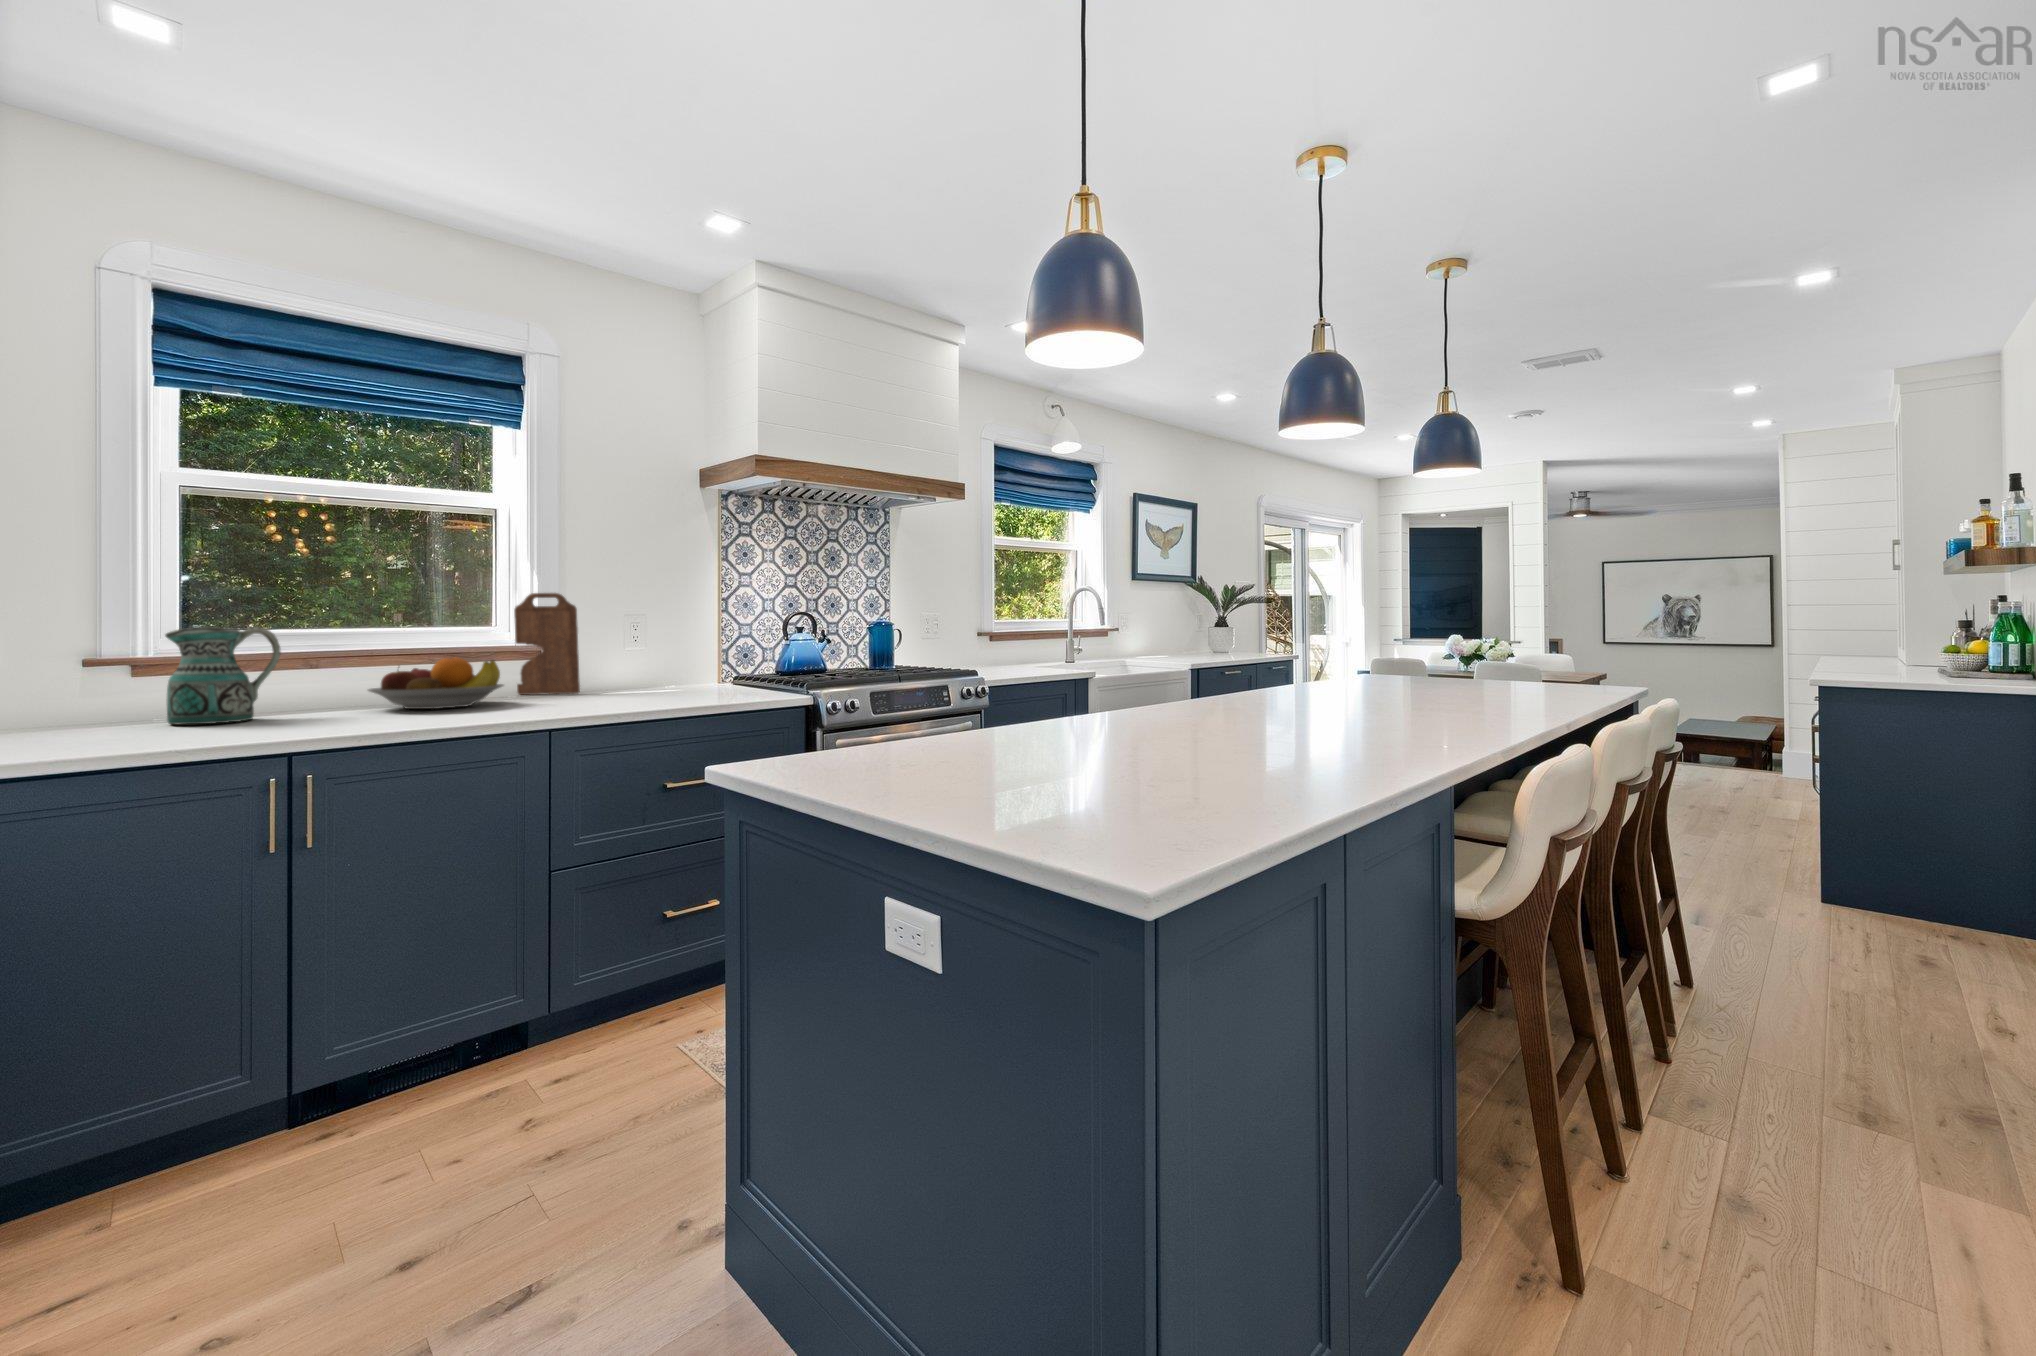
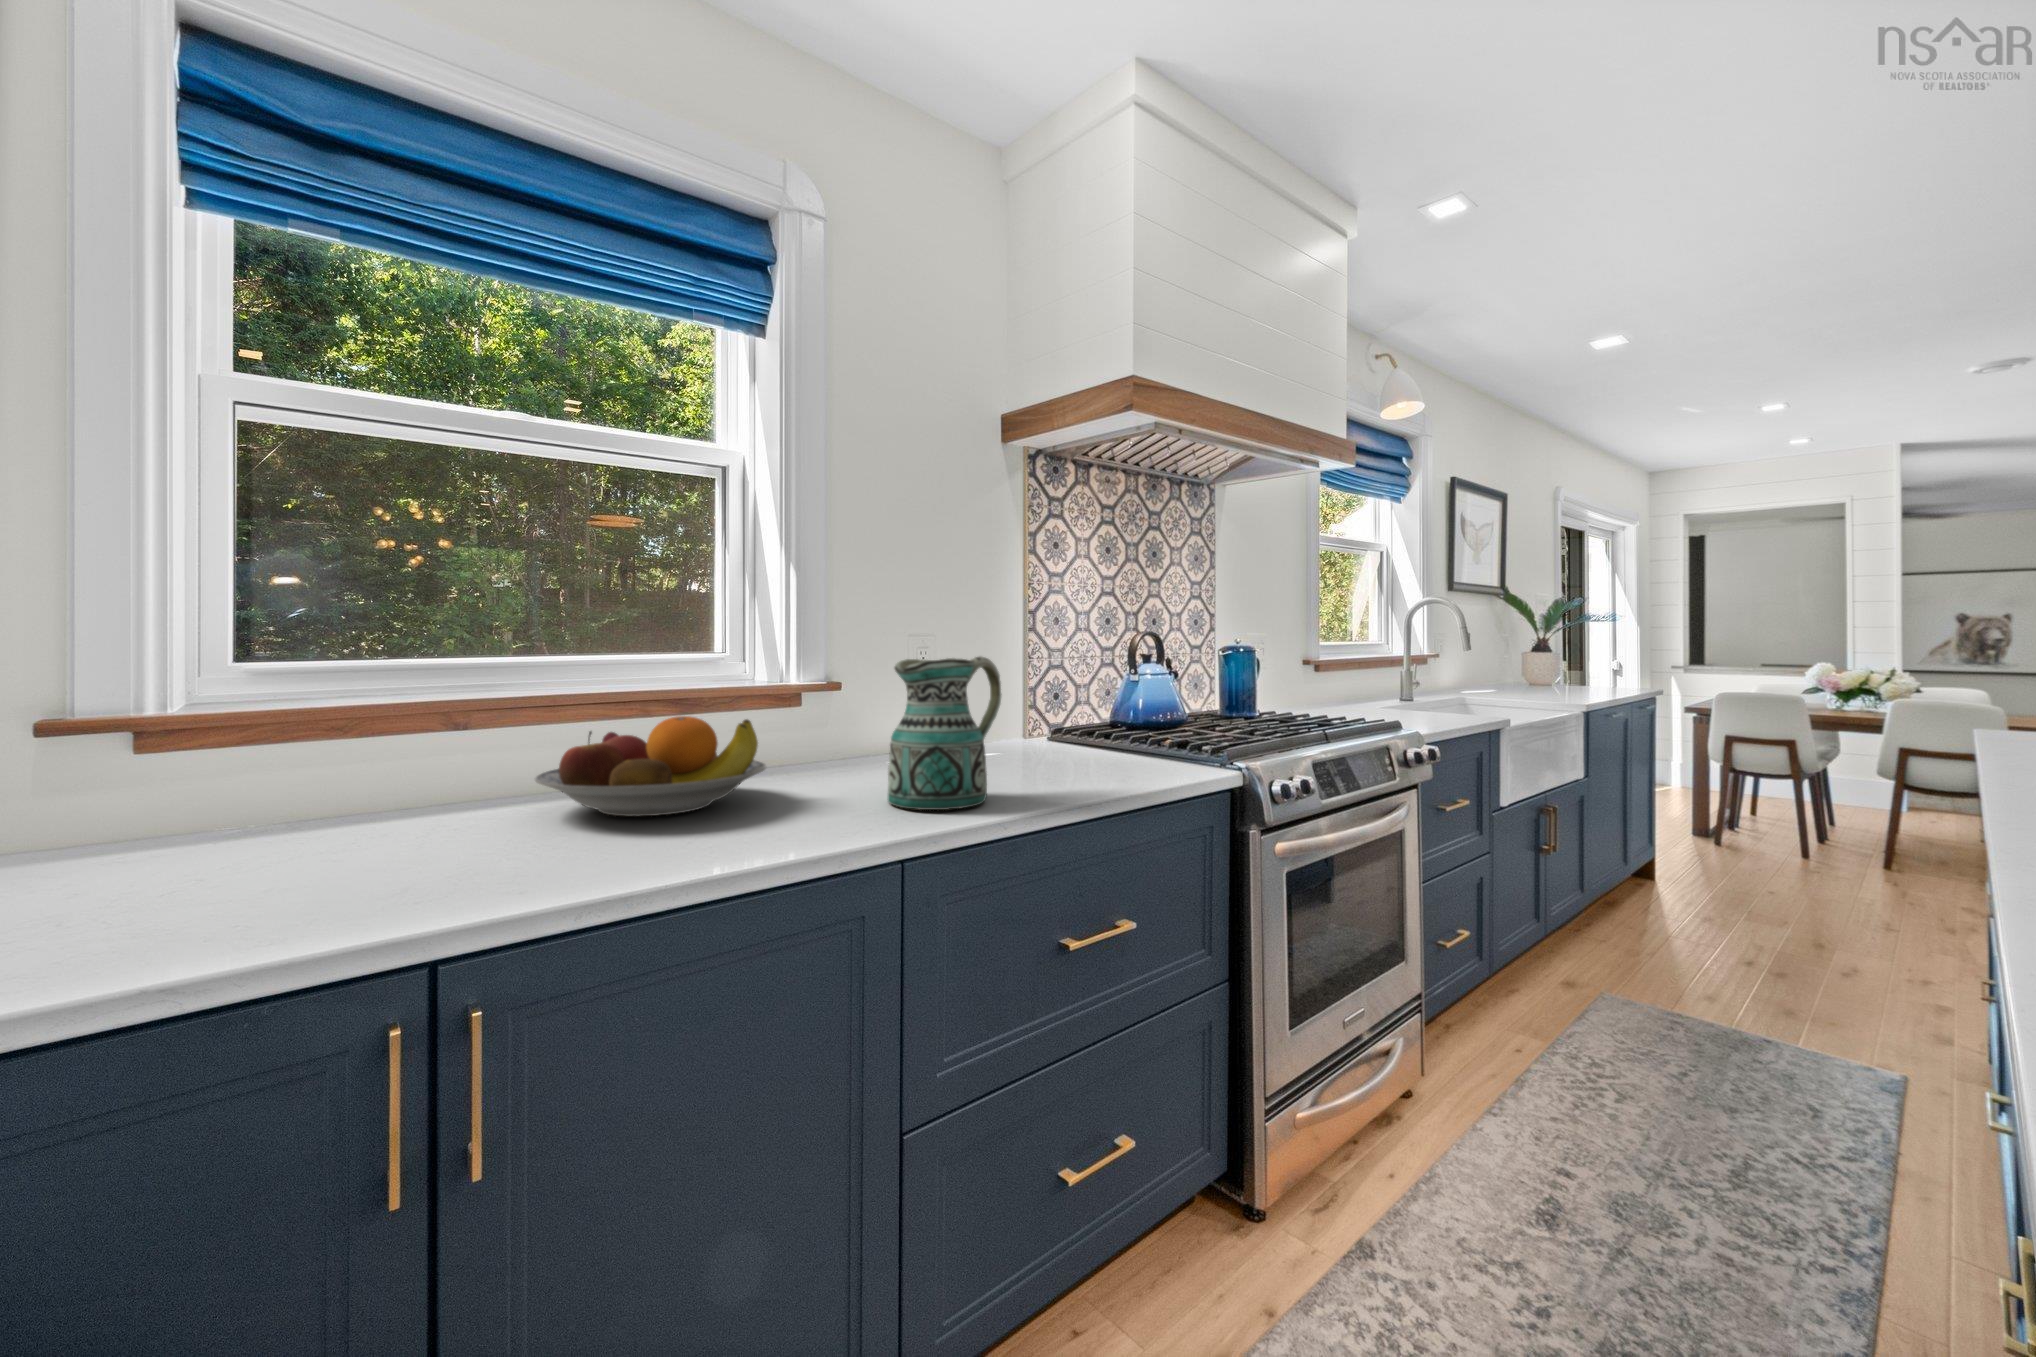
cutting board: present [514,593,580,695] -> none [753,599,854,768]
ceramic pitcher: present [165,627,281,724] -> present [888,657,1002,810]

